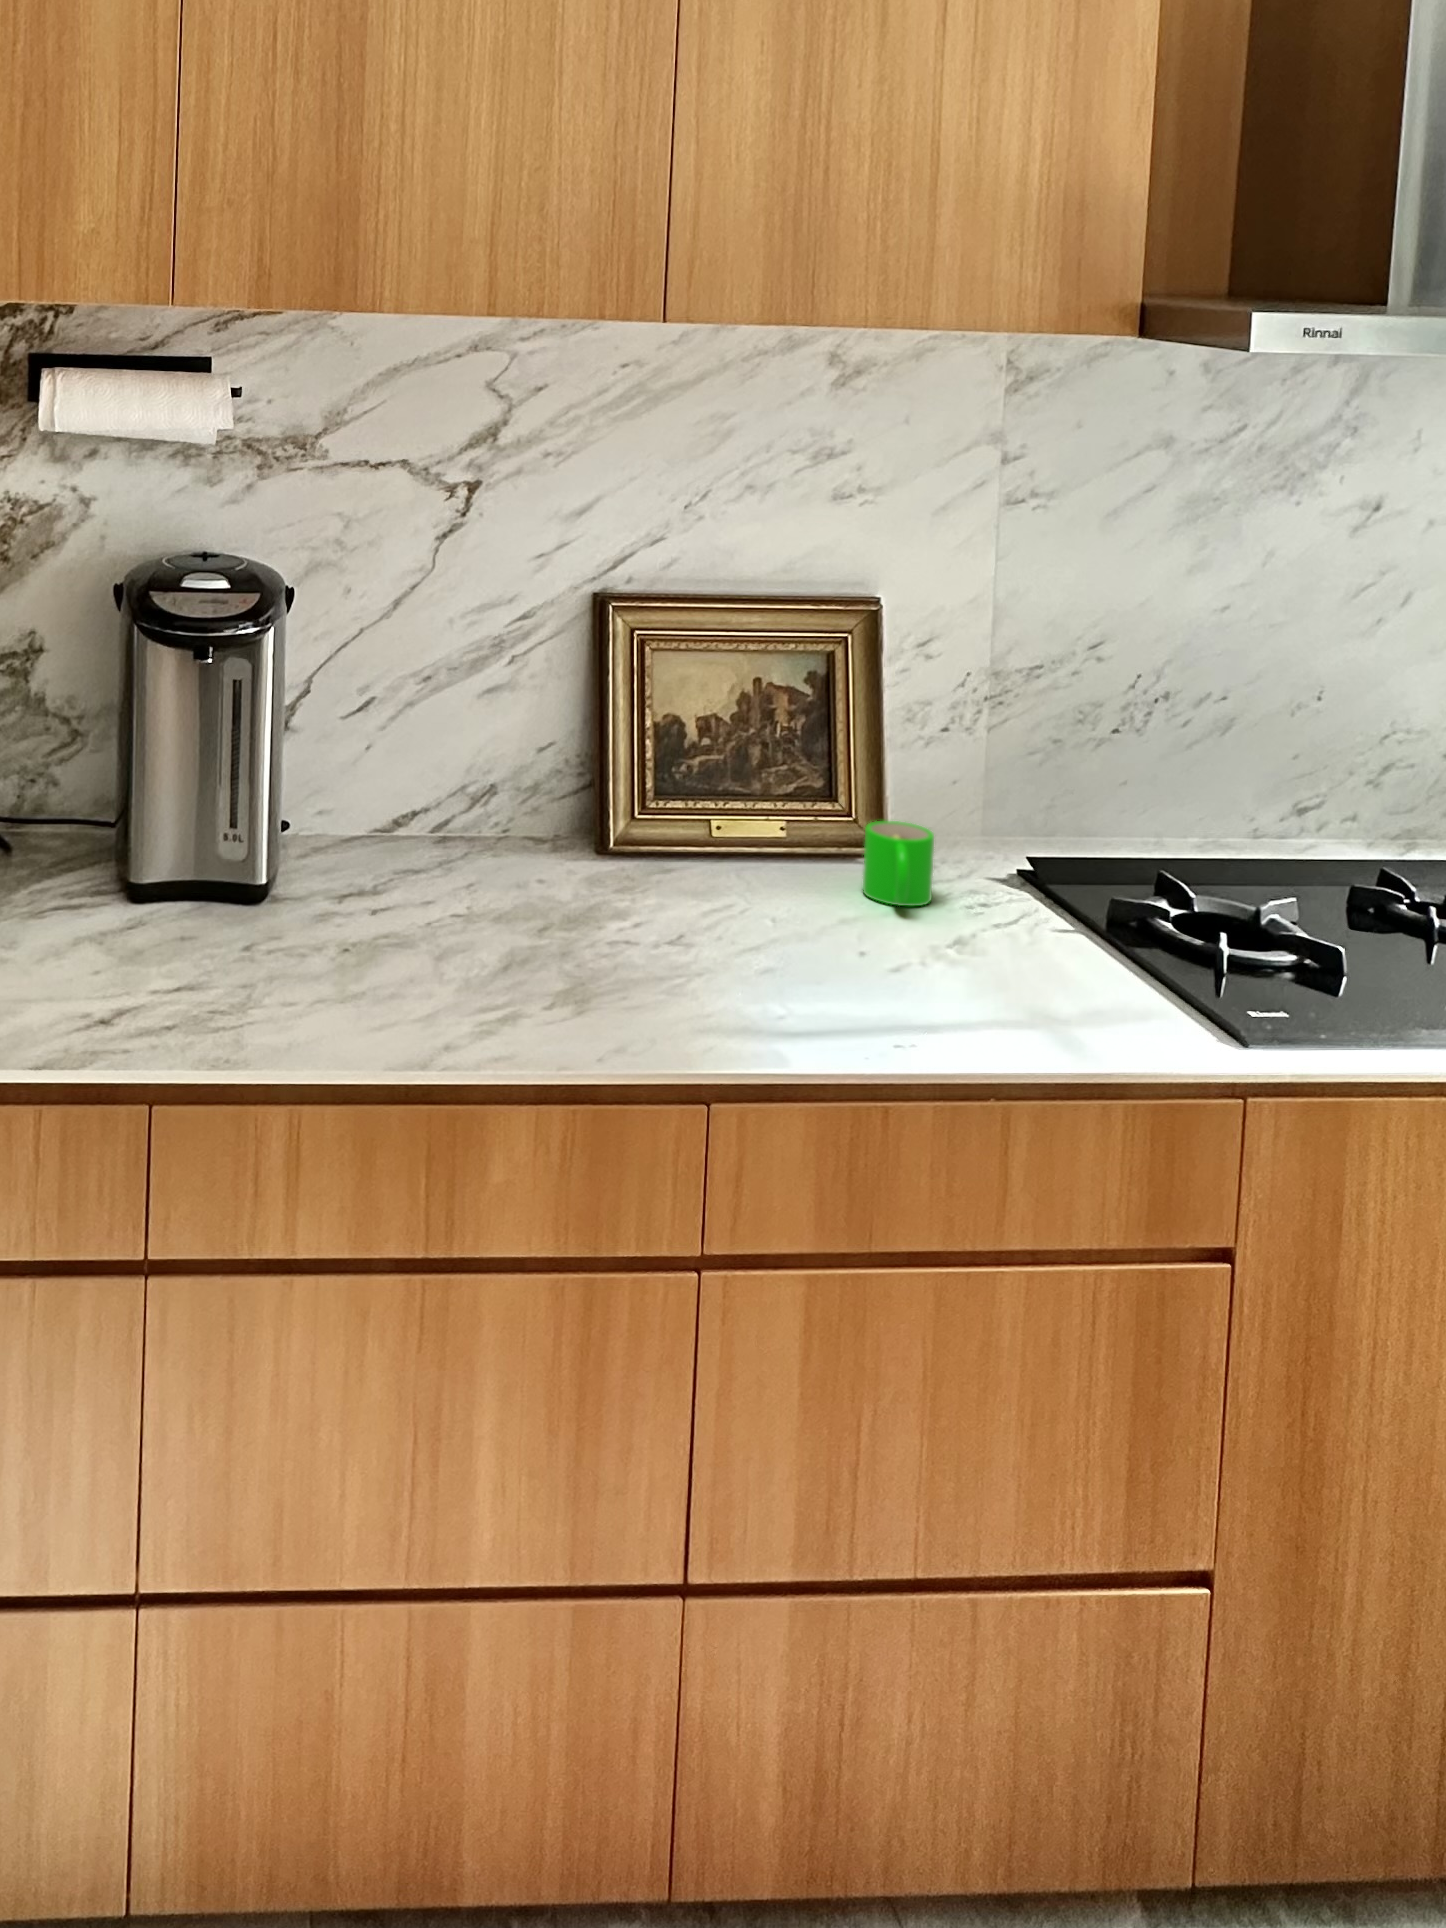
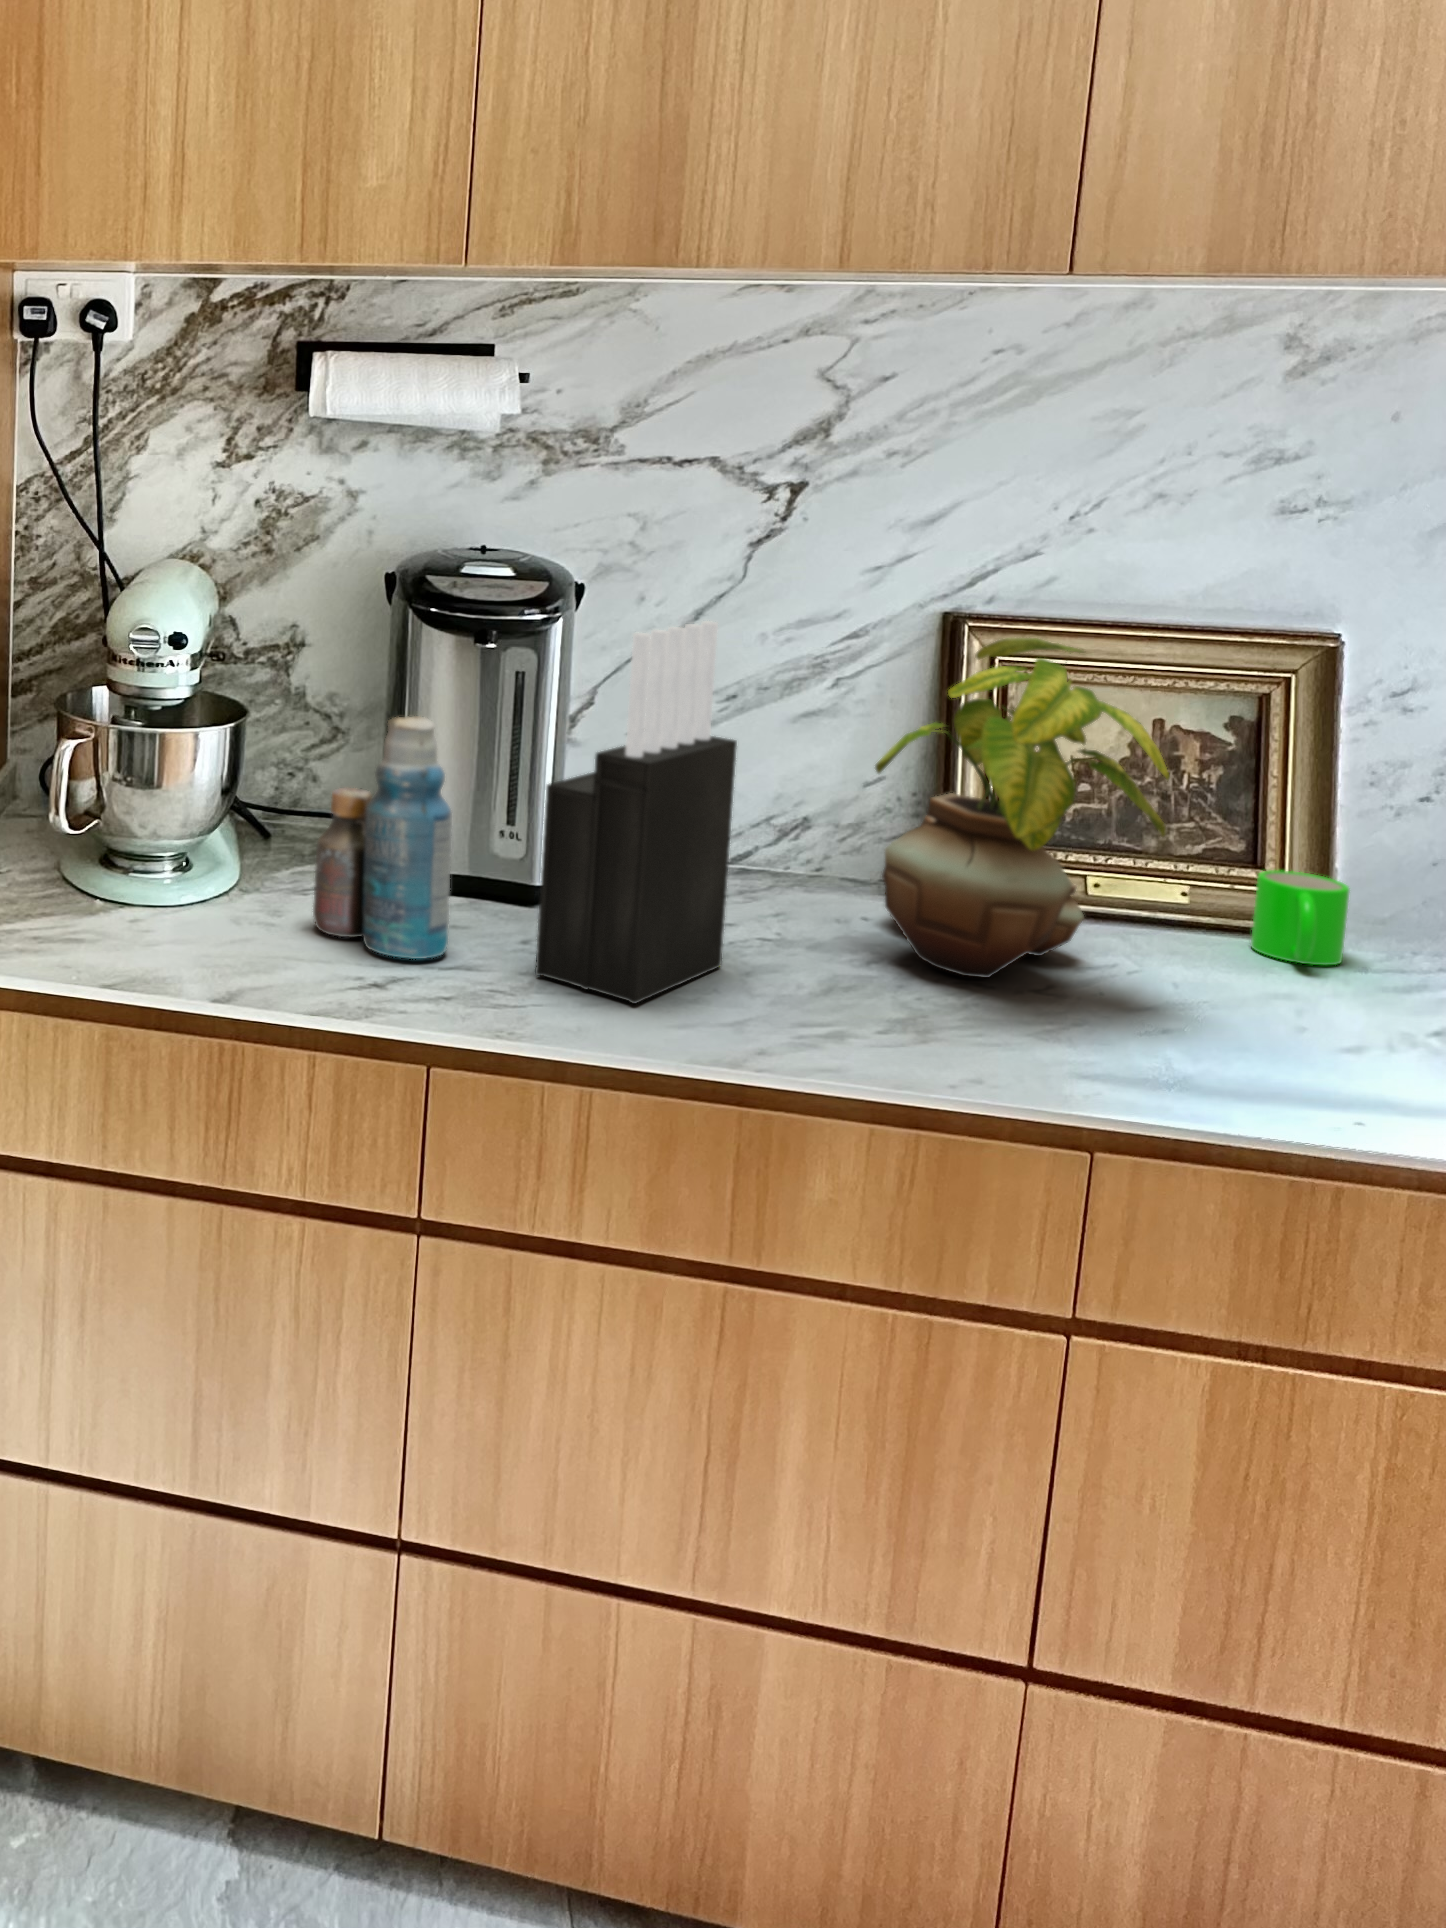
knife block: none [254,639,431,1020] -> present [535,621,737,1004]
potted plant: none [551,640,791,953] -> present [875,638,1169,978]
bottle: none [44,745,174,991] -> present [313,716,452,959]

